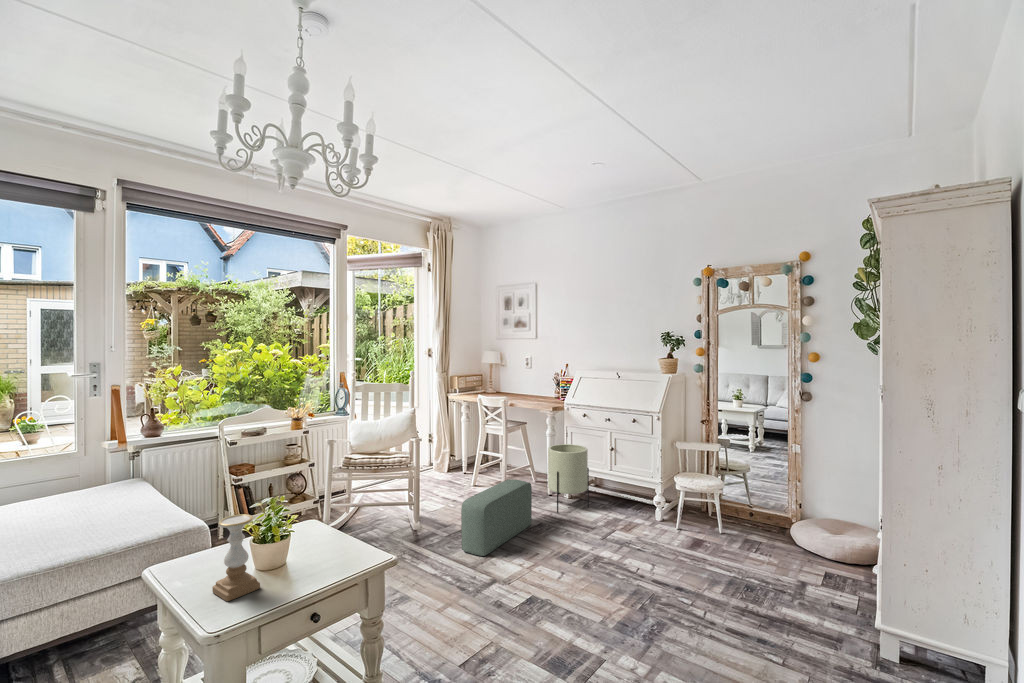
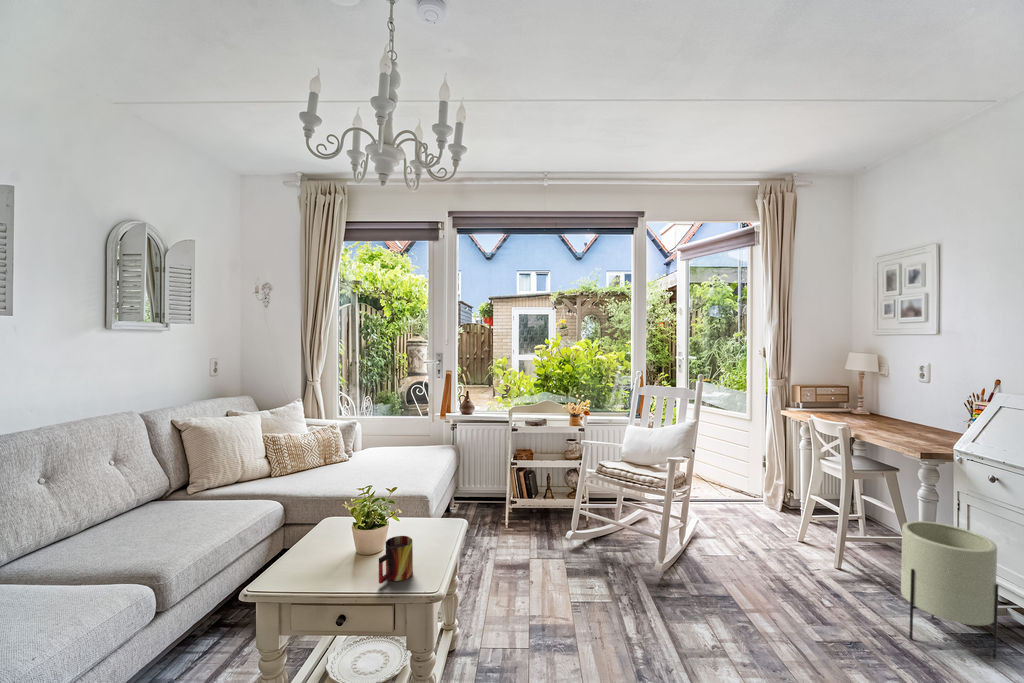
pouf: present [461,479,532,556] -> none [691,551,839,648]
candle holder: present [212,514,260,601] -> none [303,502,342,577]
mug: none [309,525,336,570] -> present [379,536,413,584]

